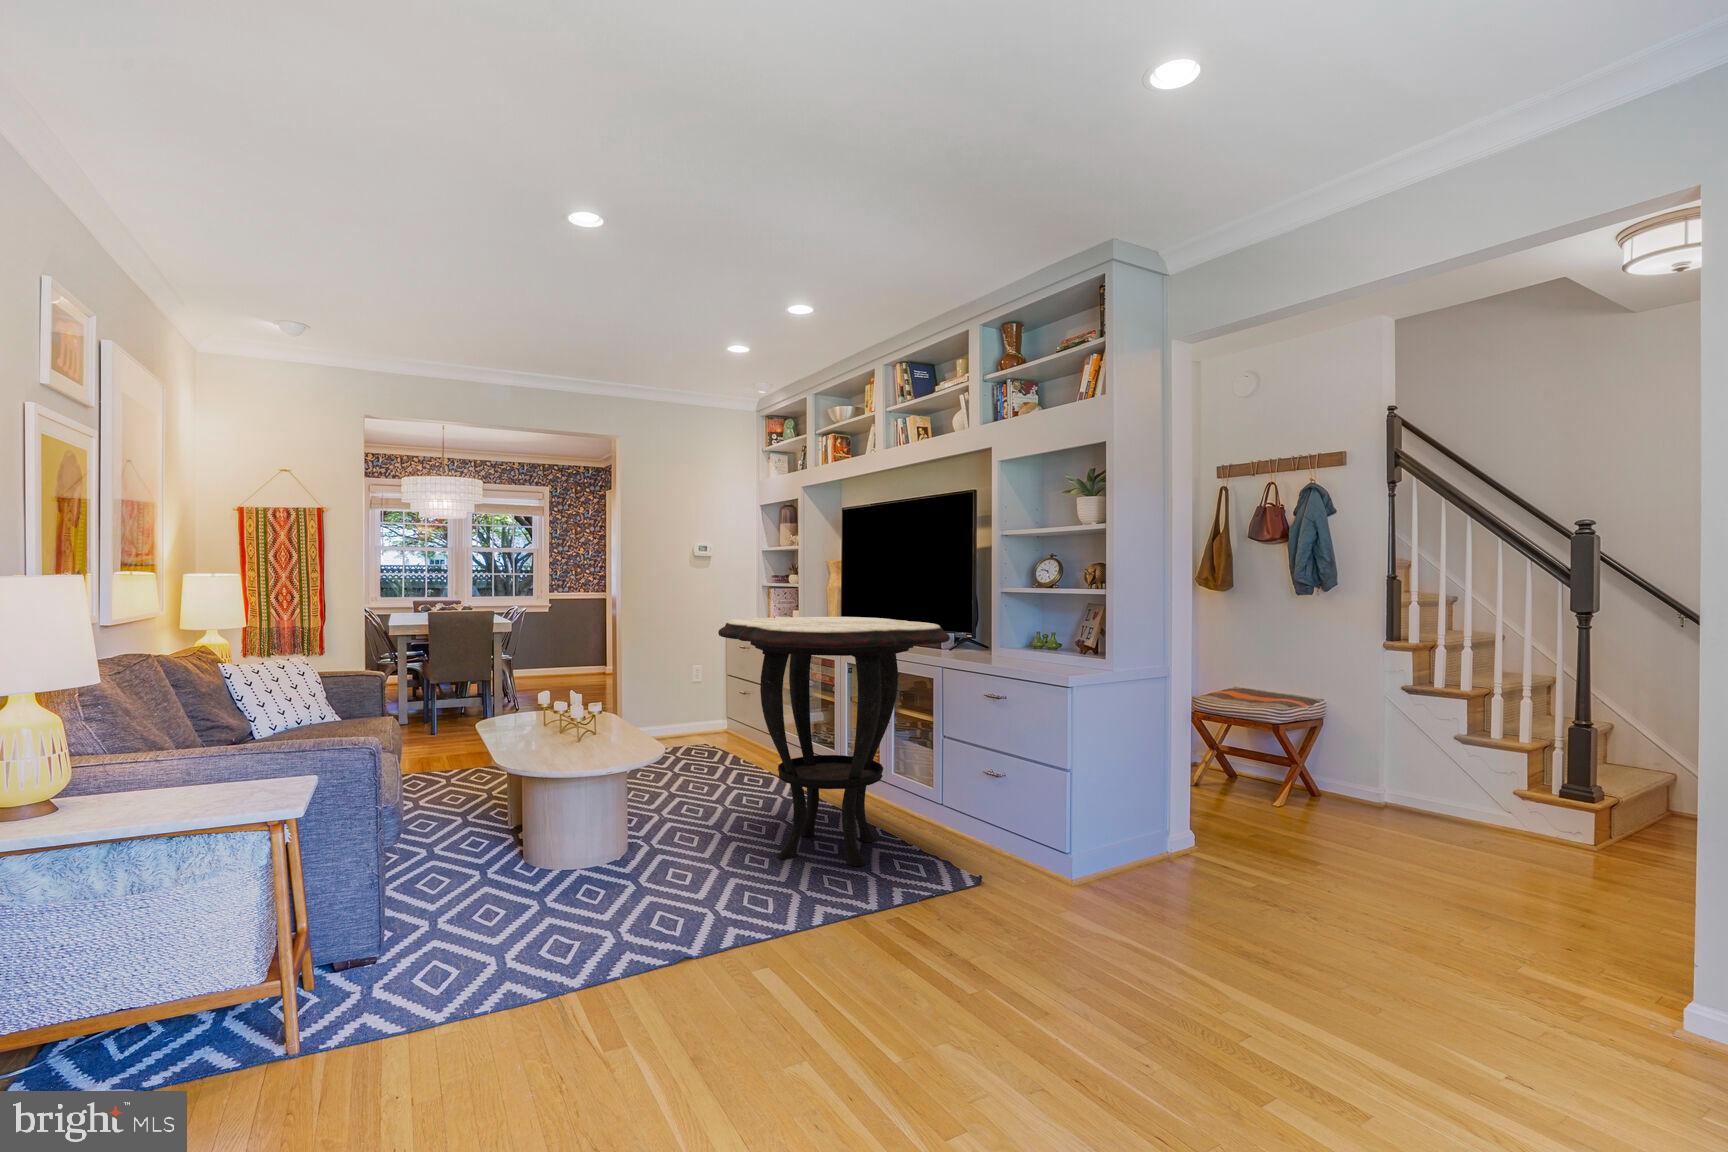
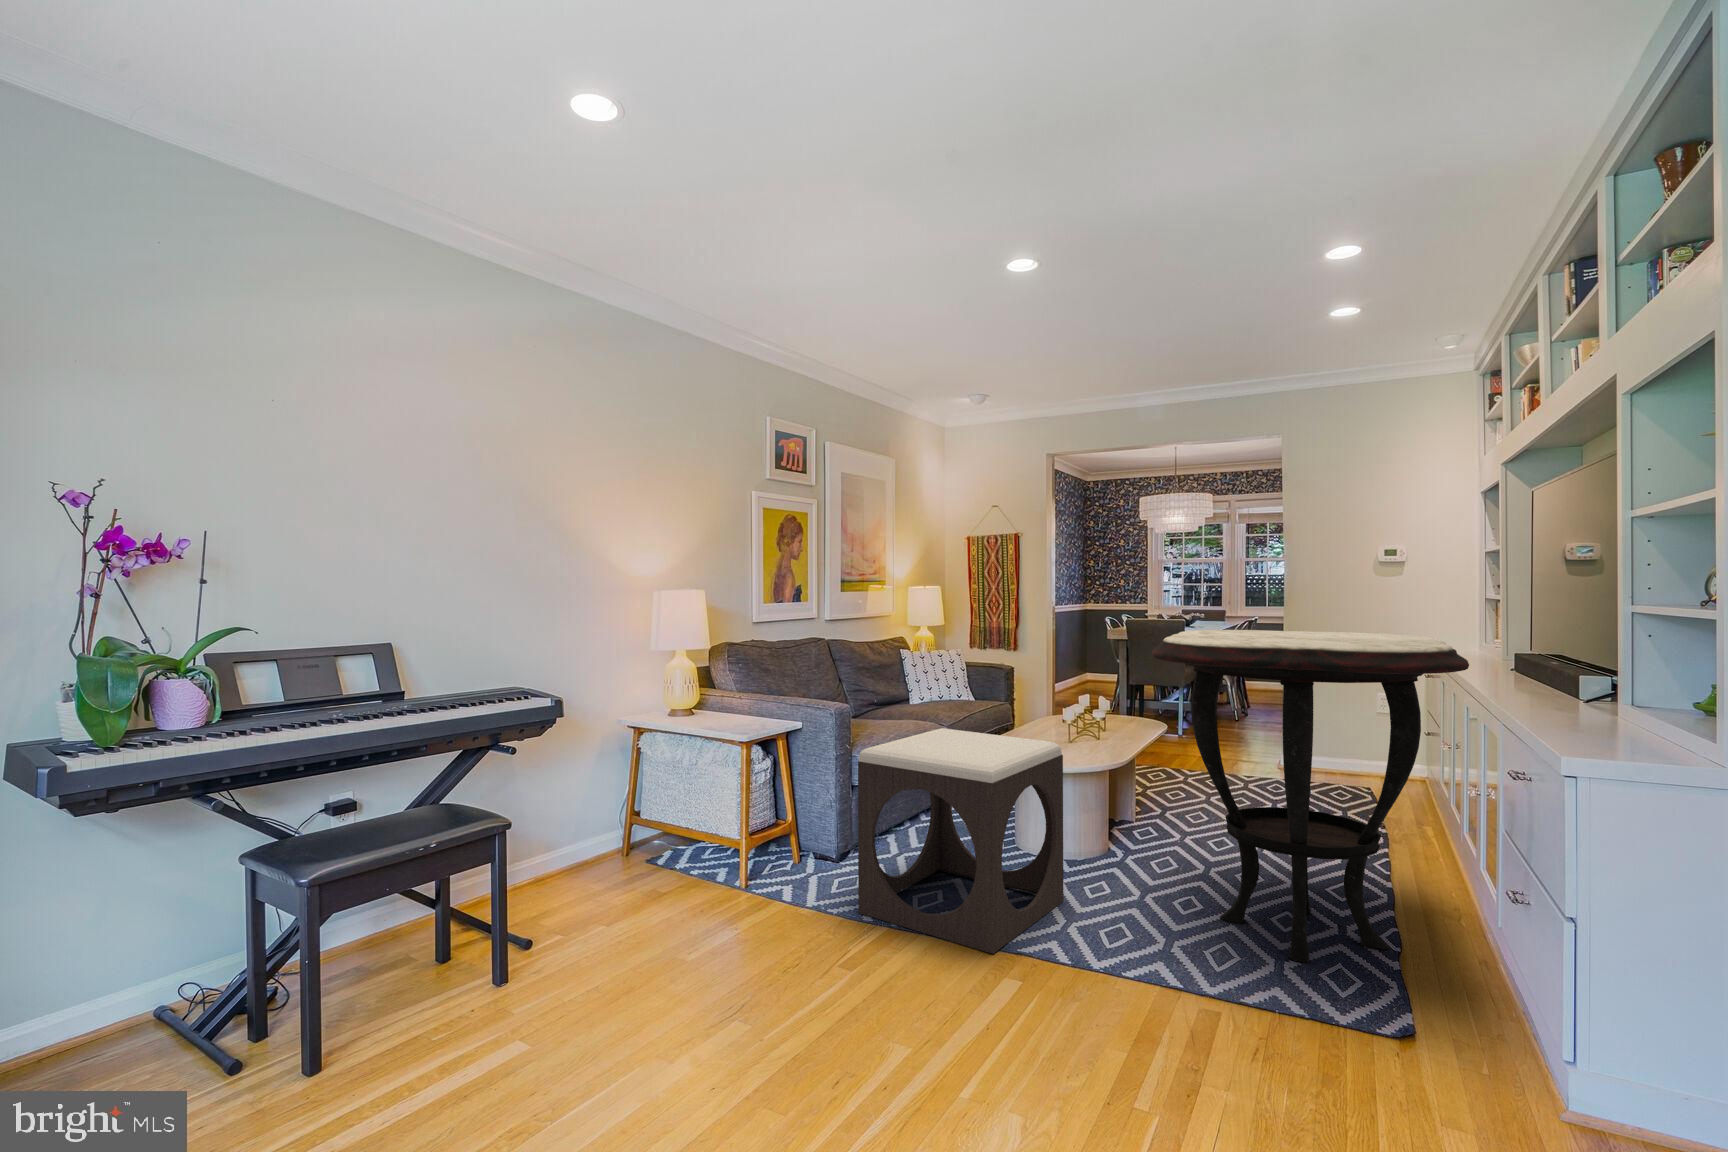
footstool: none [511,738,708,992] -> present [858,728,1064,954]

